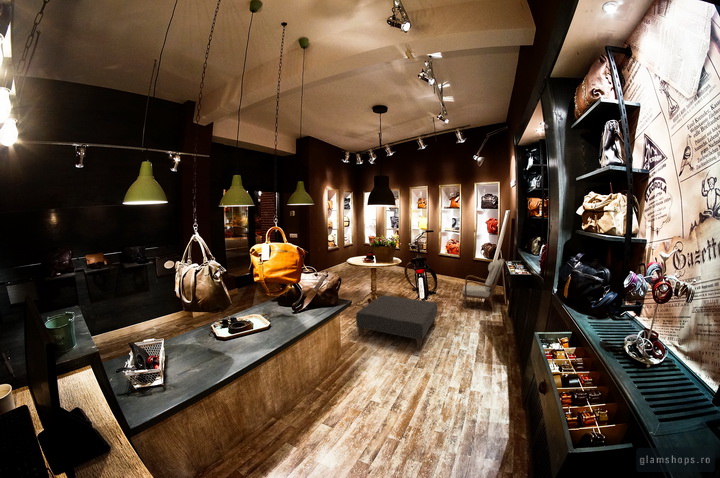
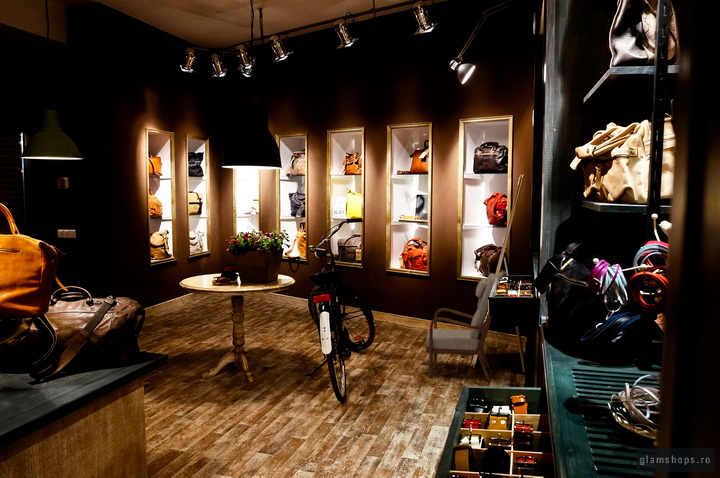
ottoman: present [356,295,437,349] -> none [175,354,365,463]

